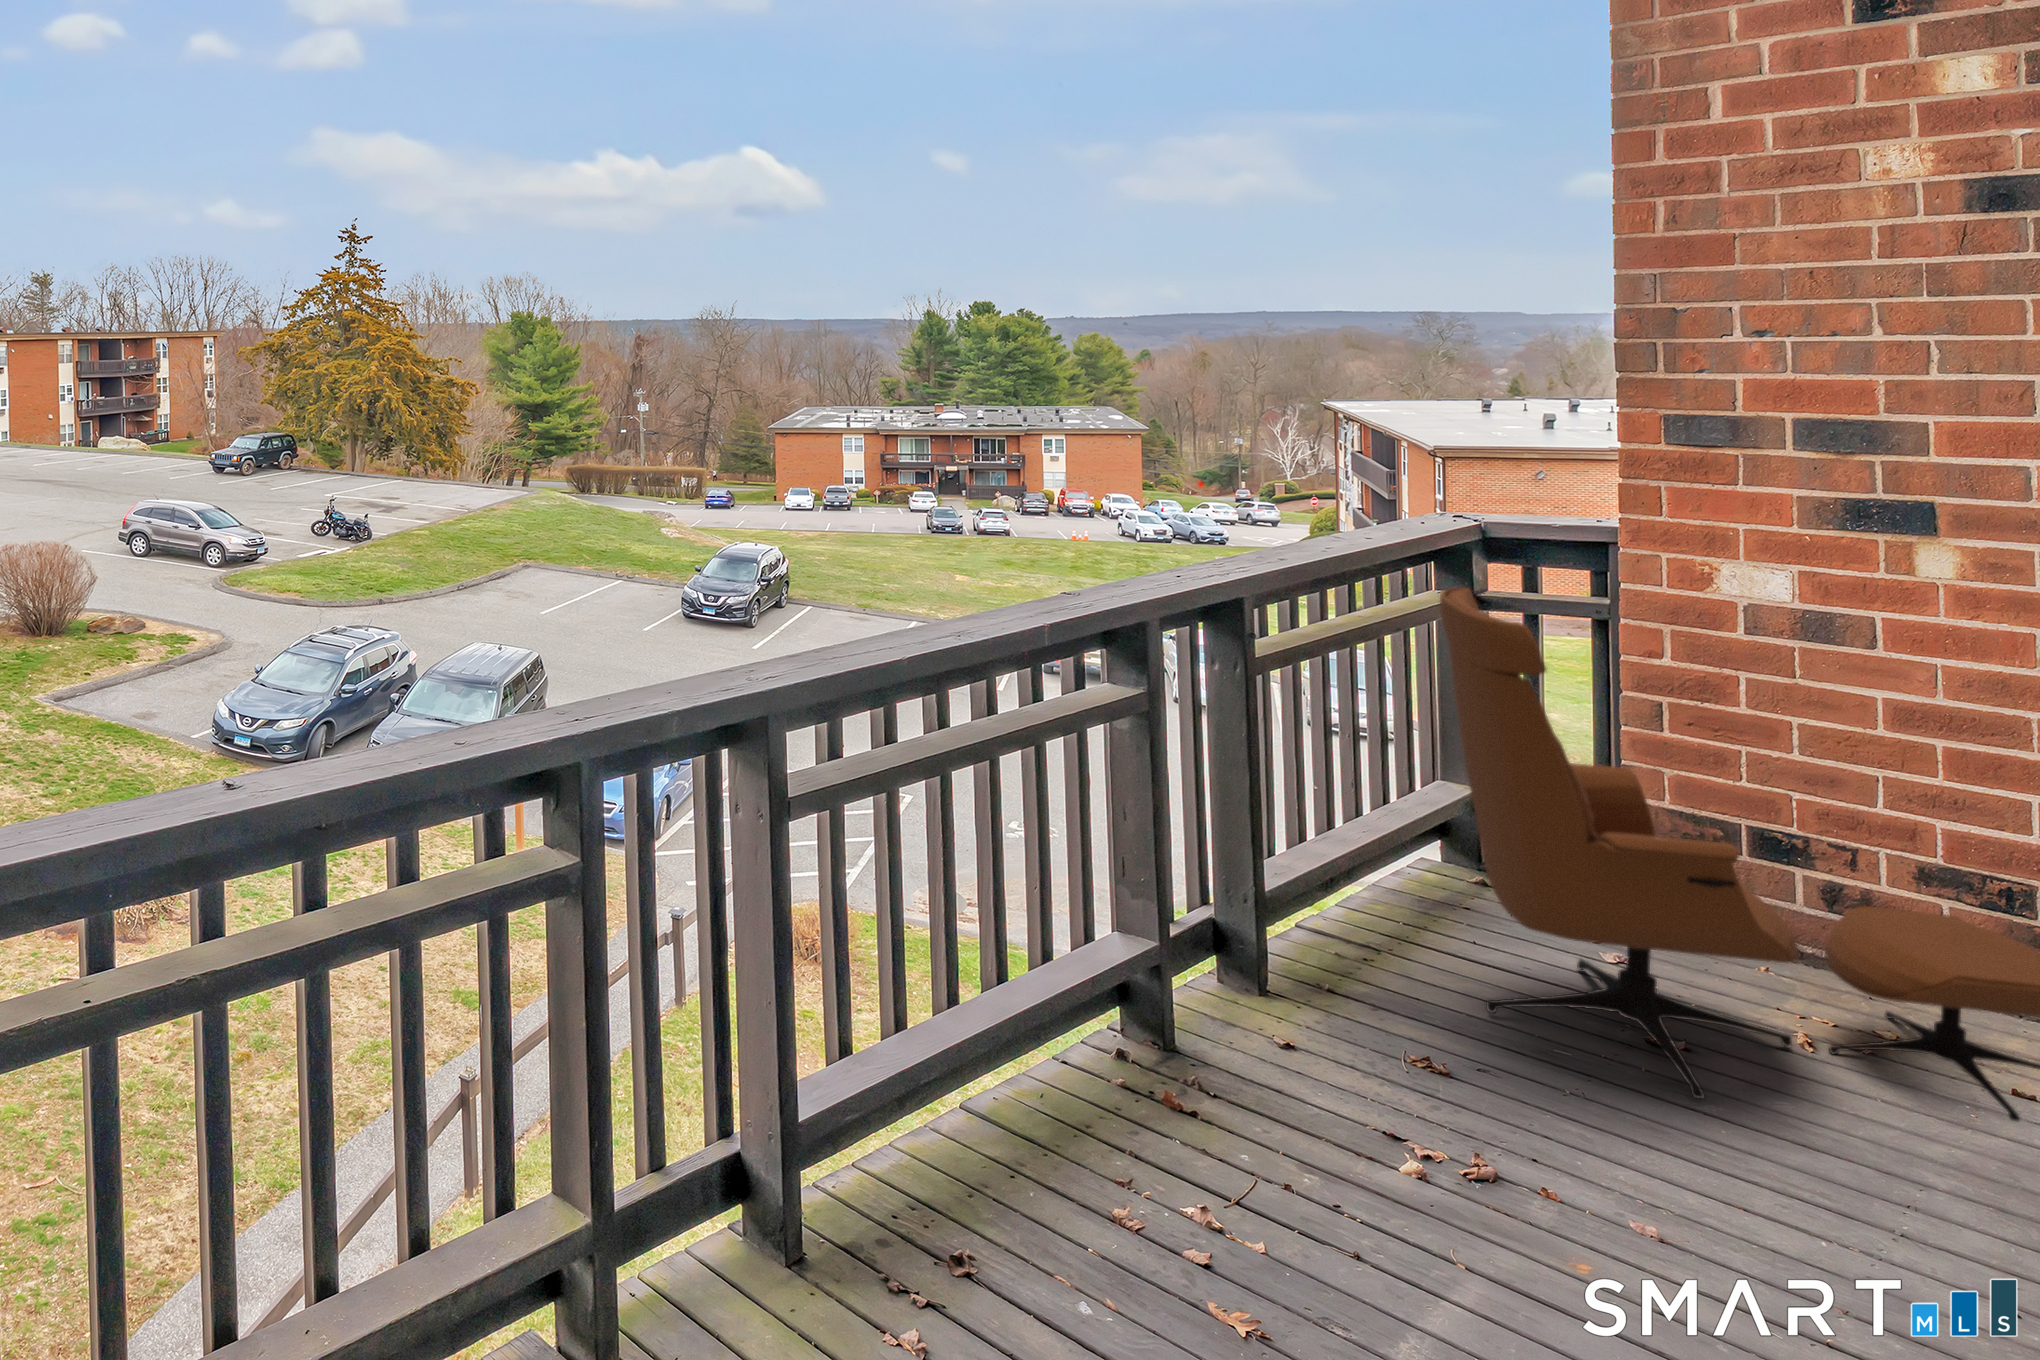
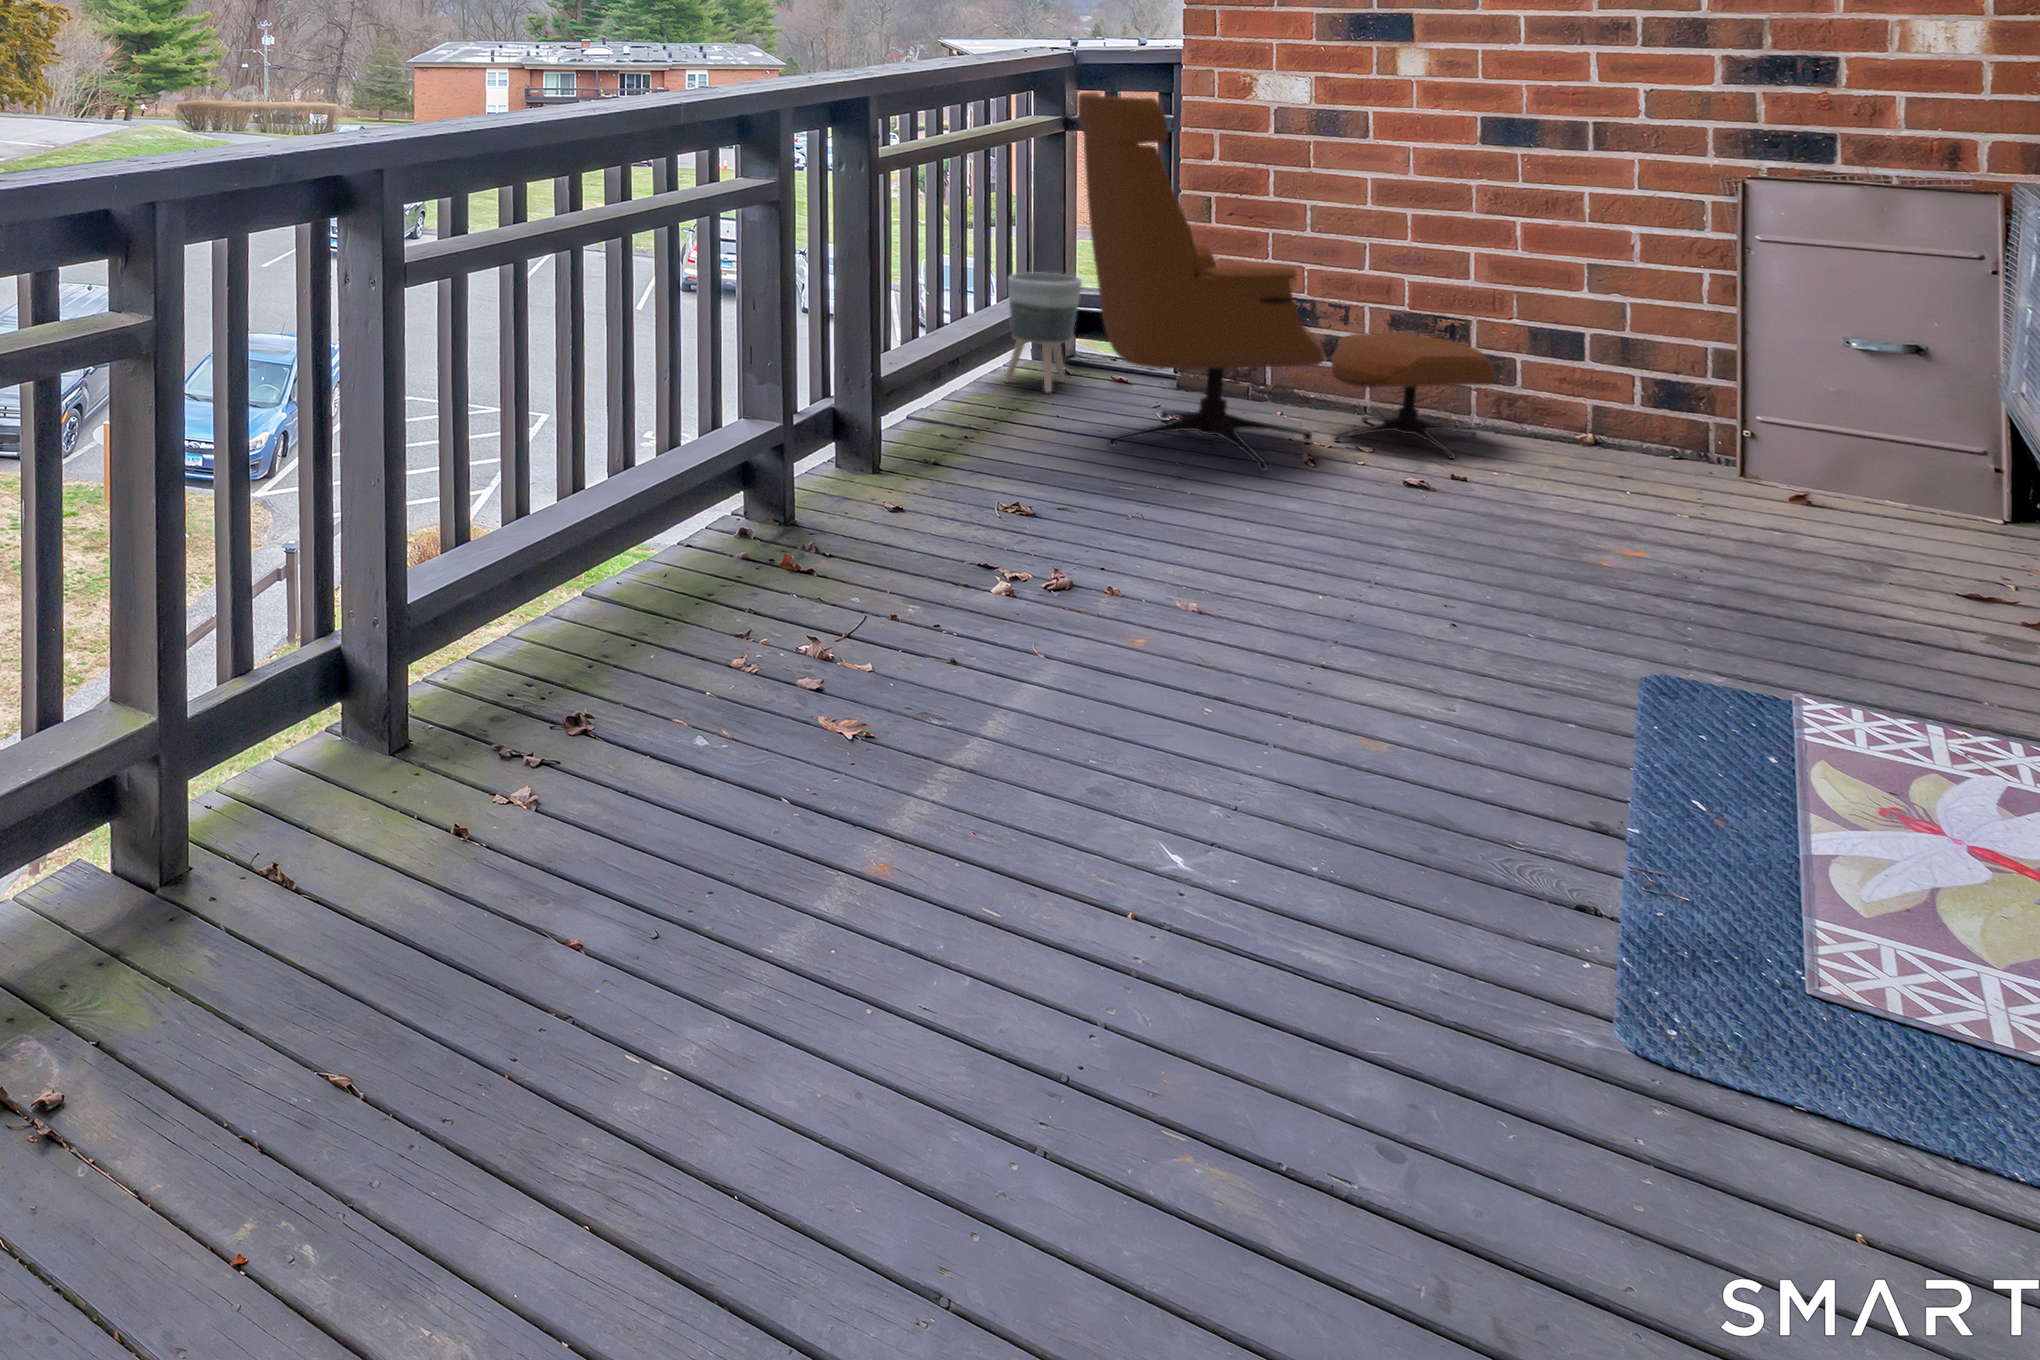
planter: none [1386,745,1483,896] -> present [1005,273,1082,393]

